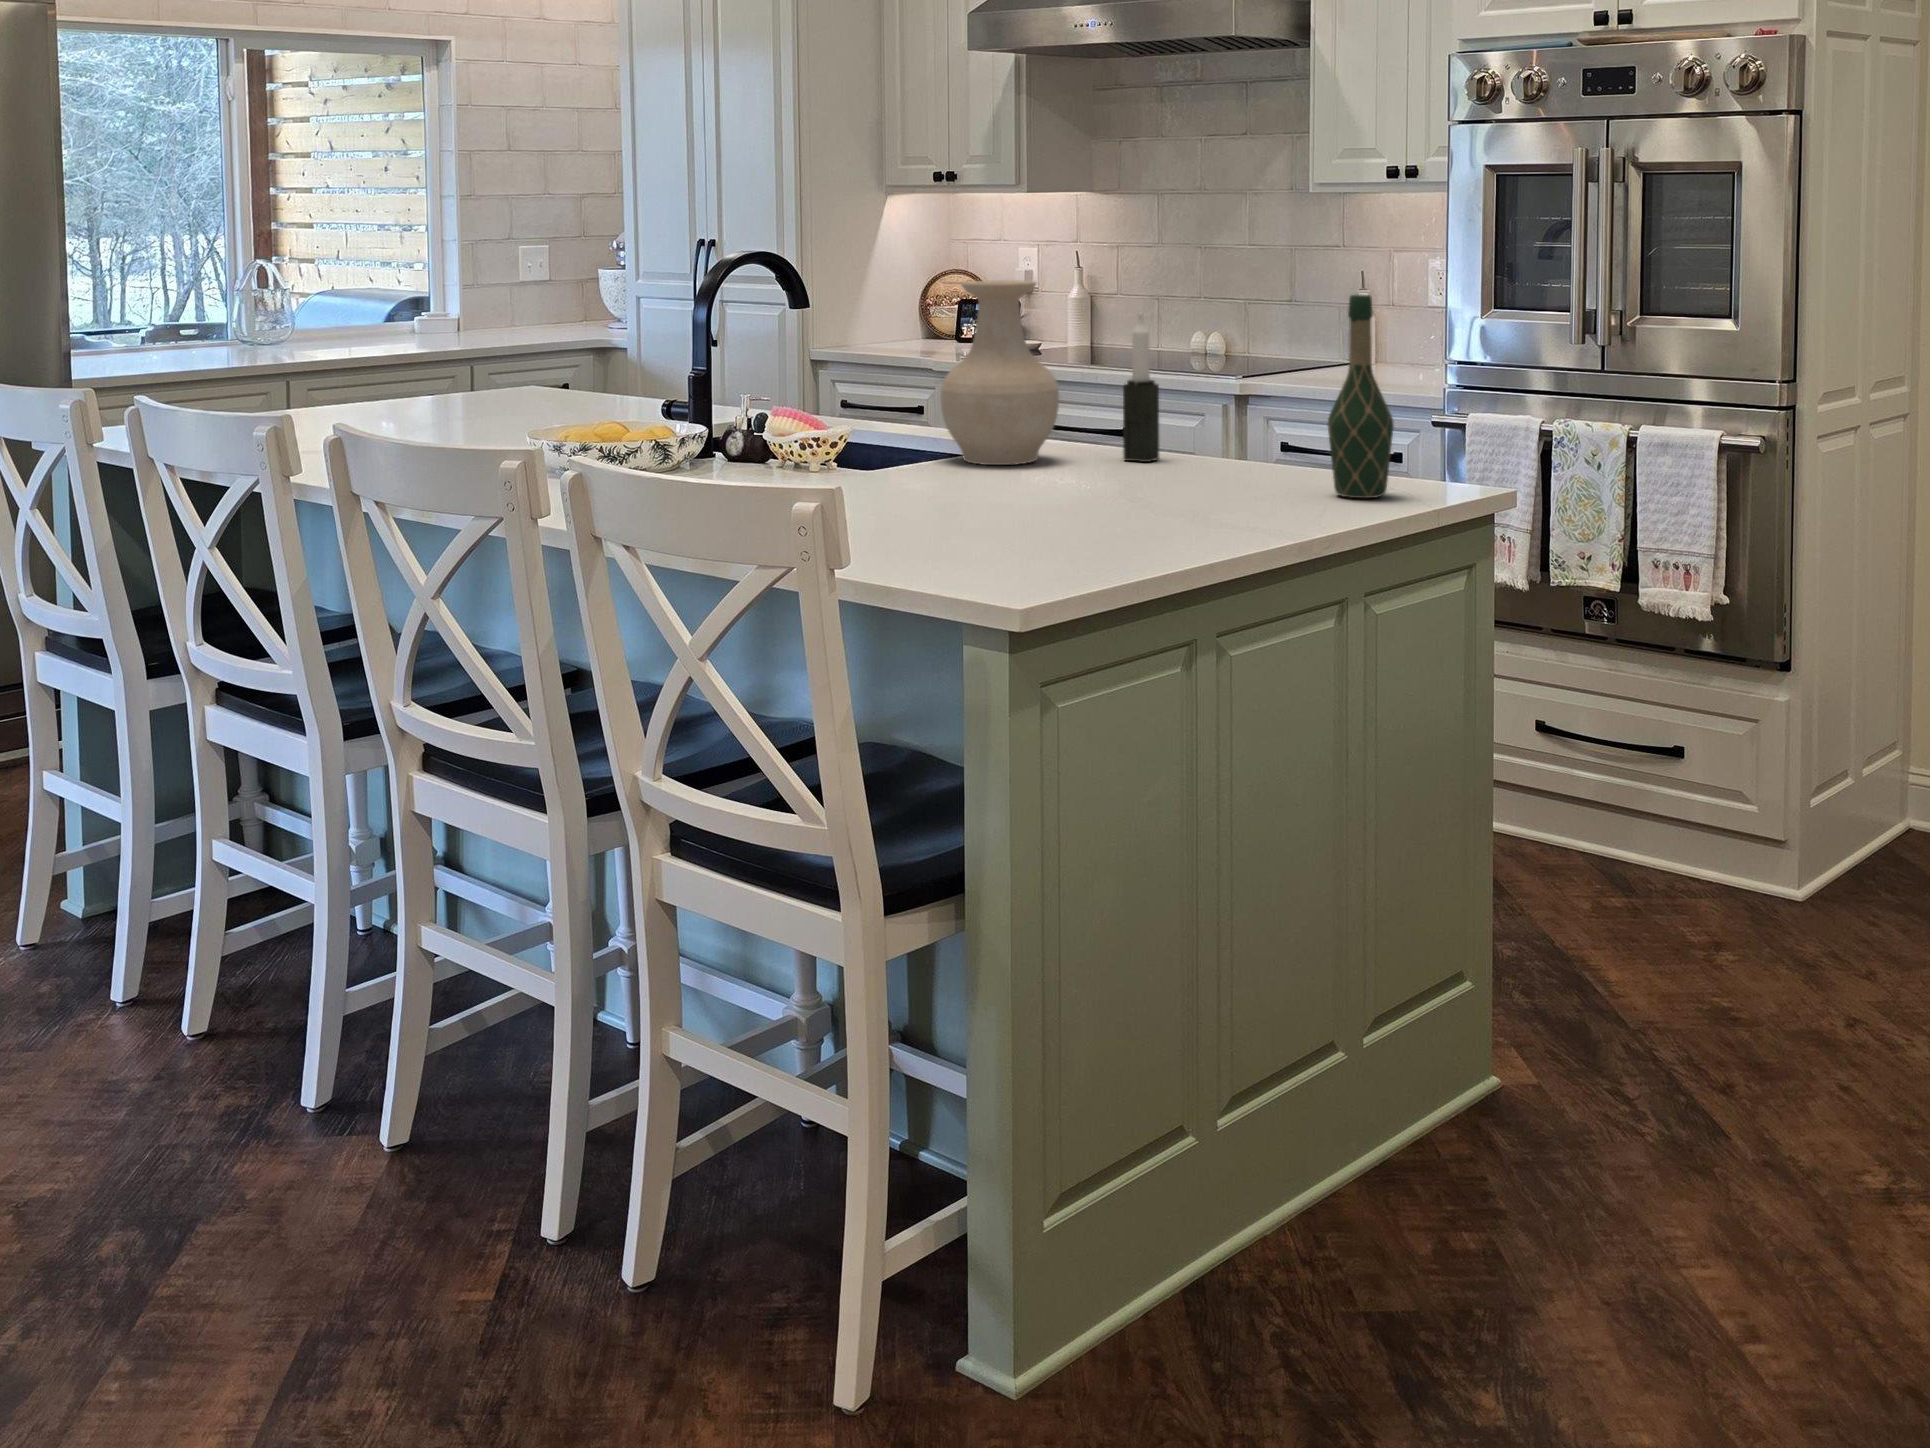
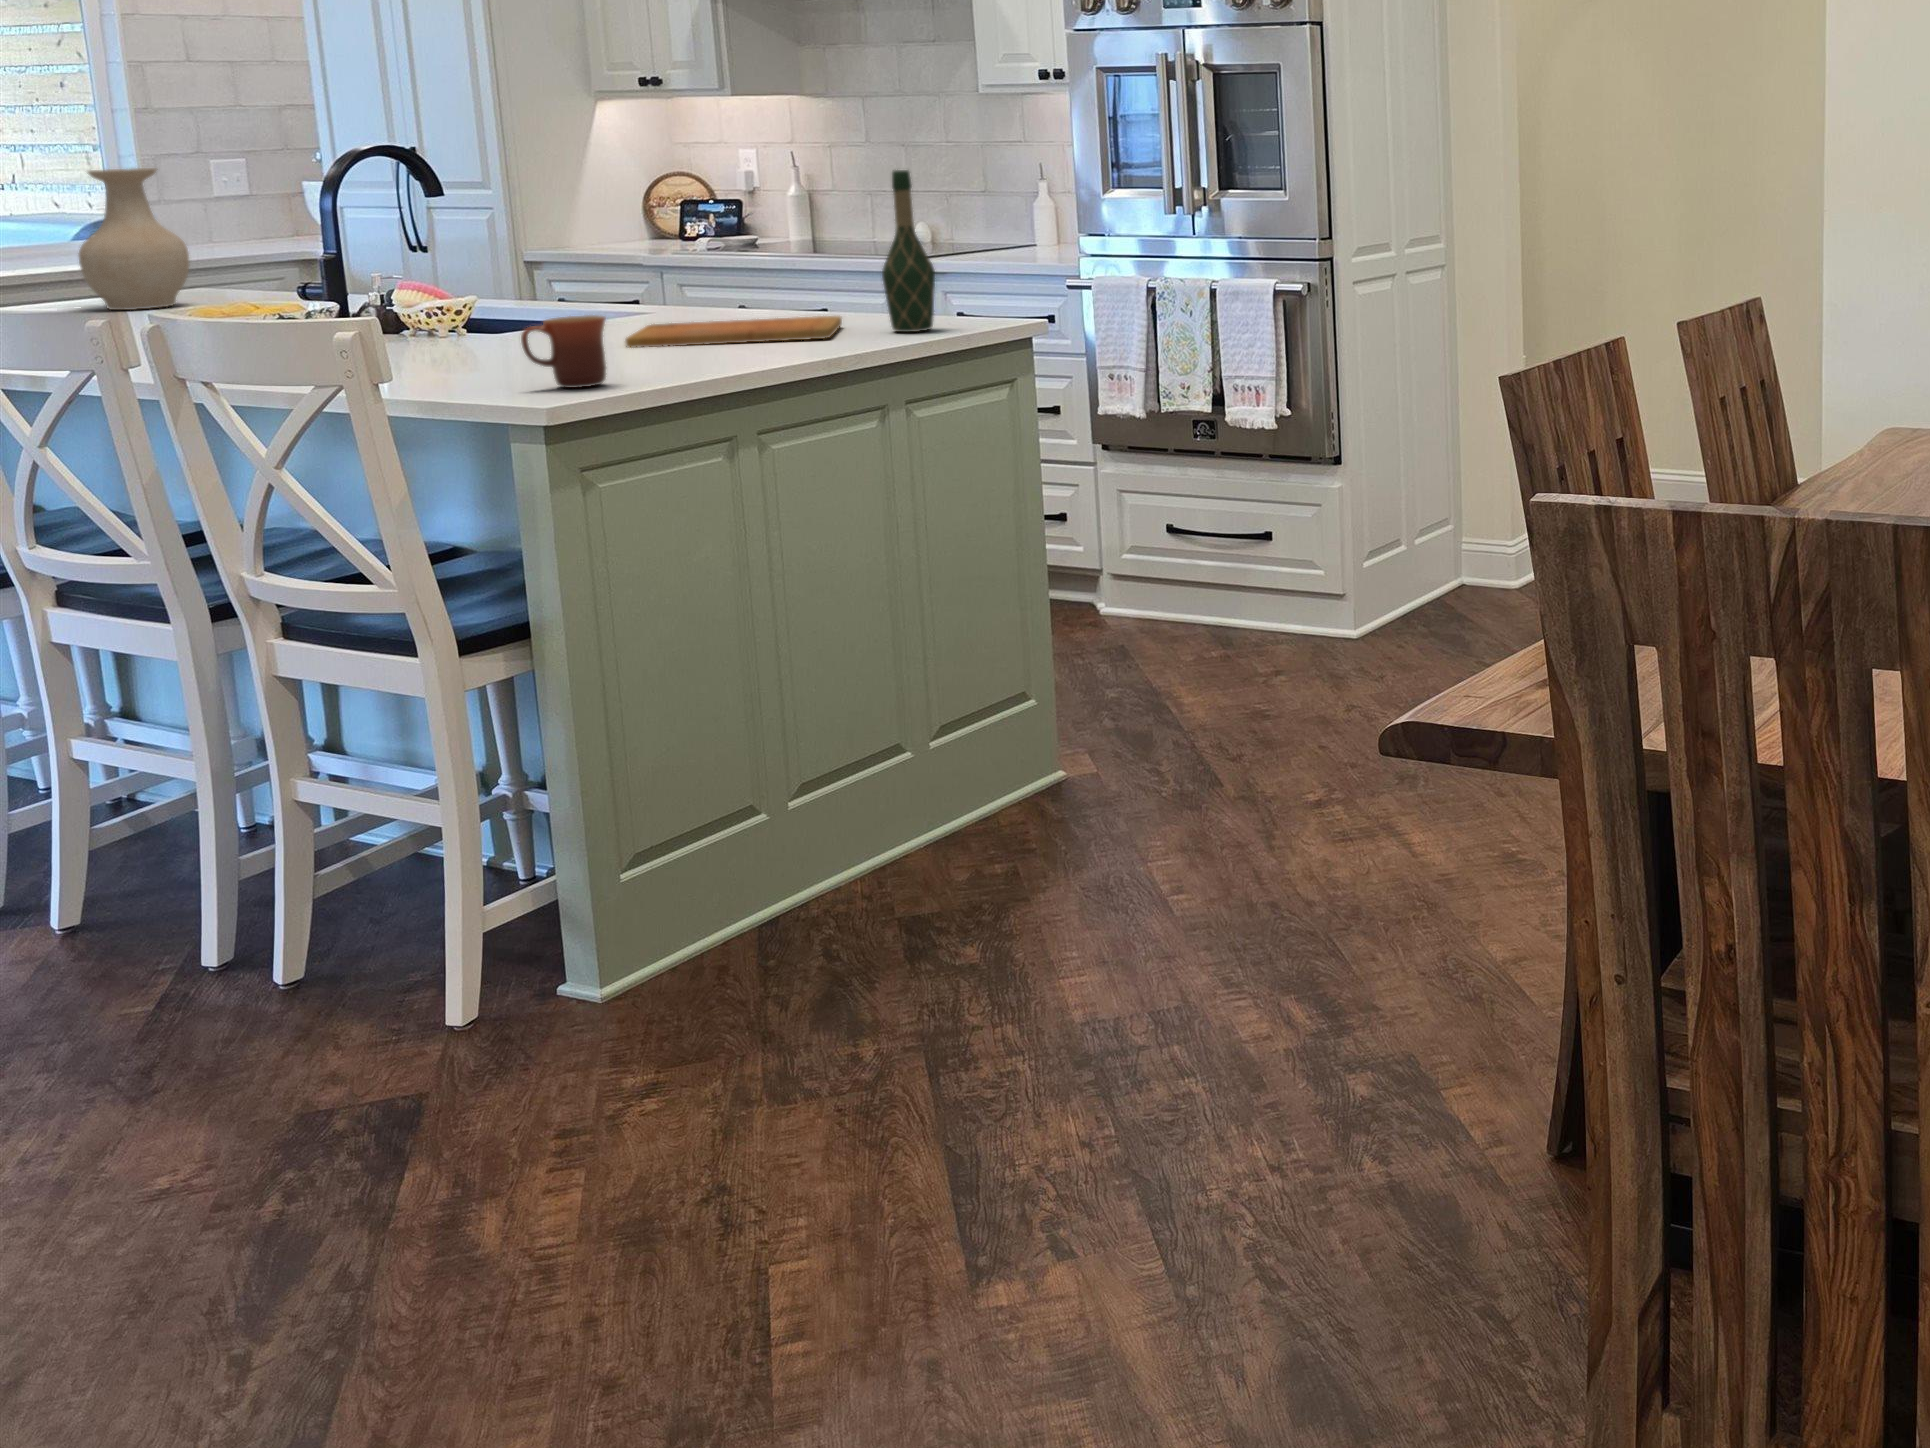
vase: present [940,280,1059,465] -> present [79,168,189,310]
candle: present [1123,312,1159,462] -> none [734,193,772,319]
cutting board: none [1031,468,1271,503] -> present [625,316,842,348]
mug: none [975,478,1073,572] -> present [521,315,606,388]

